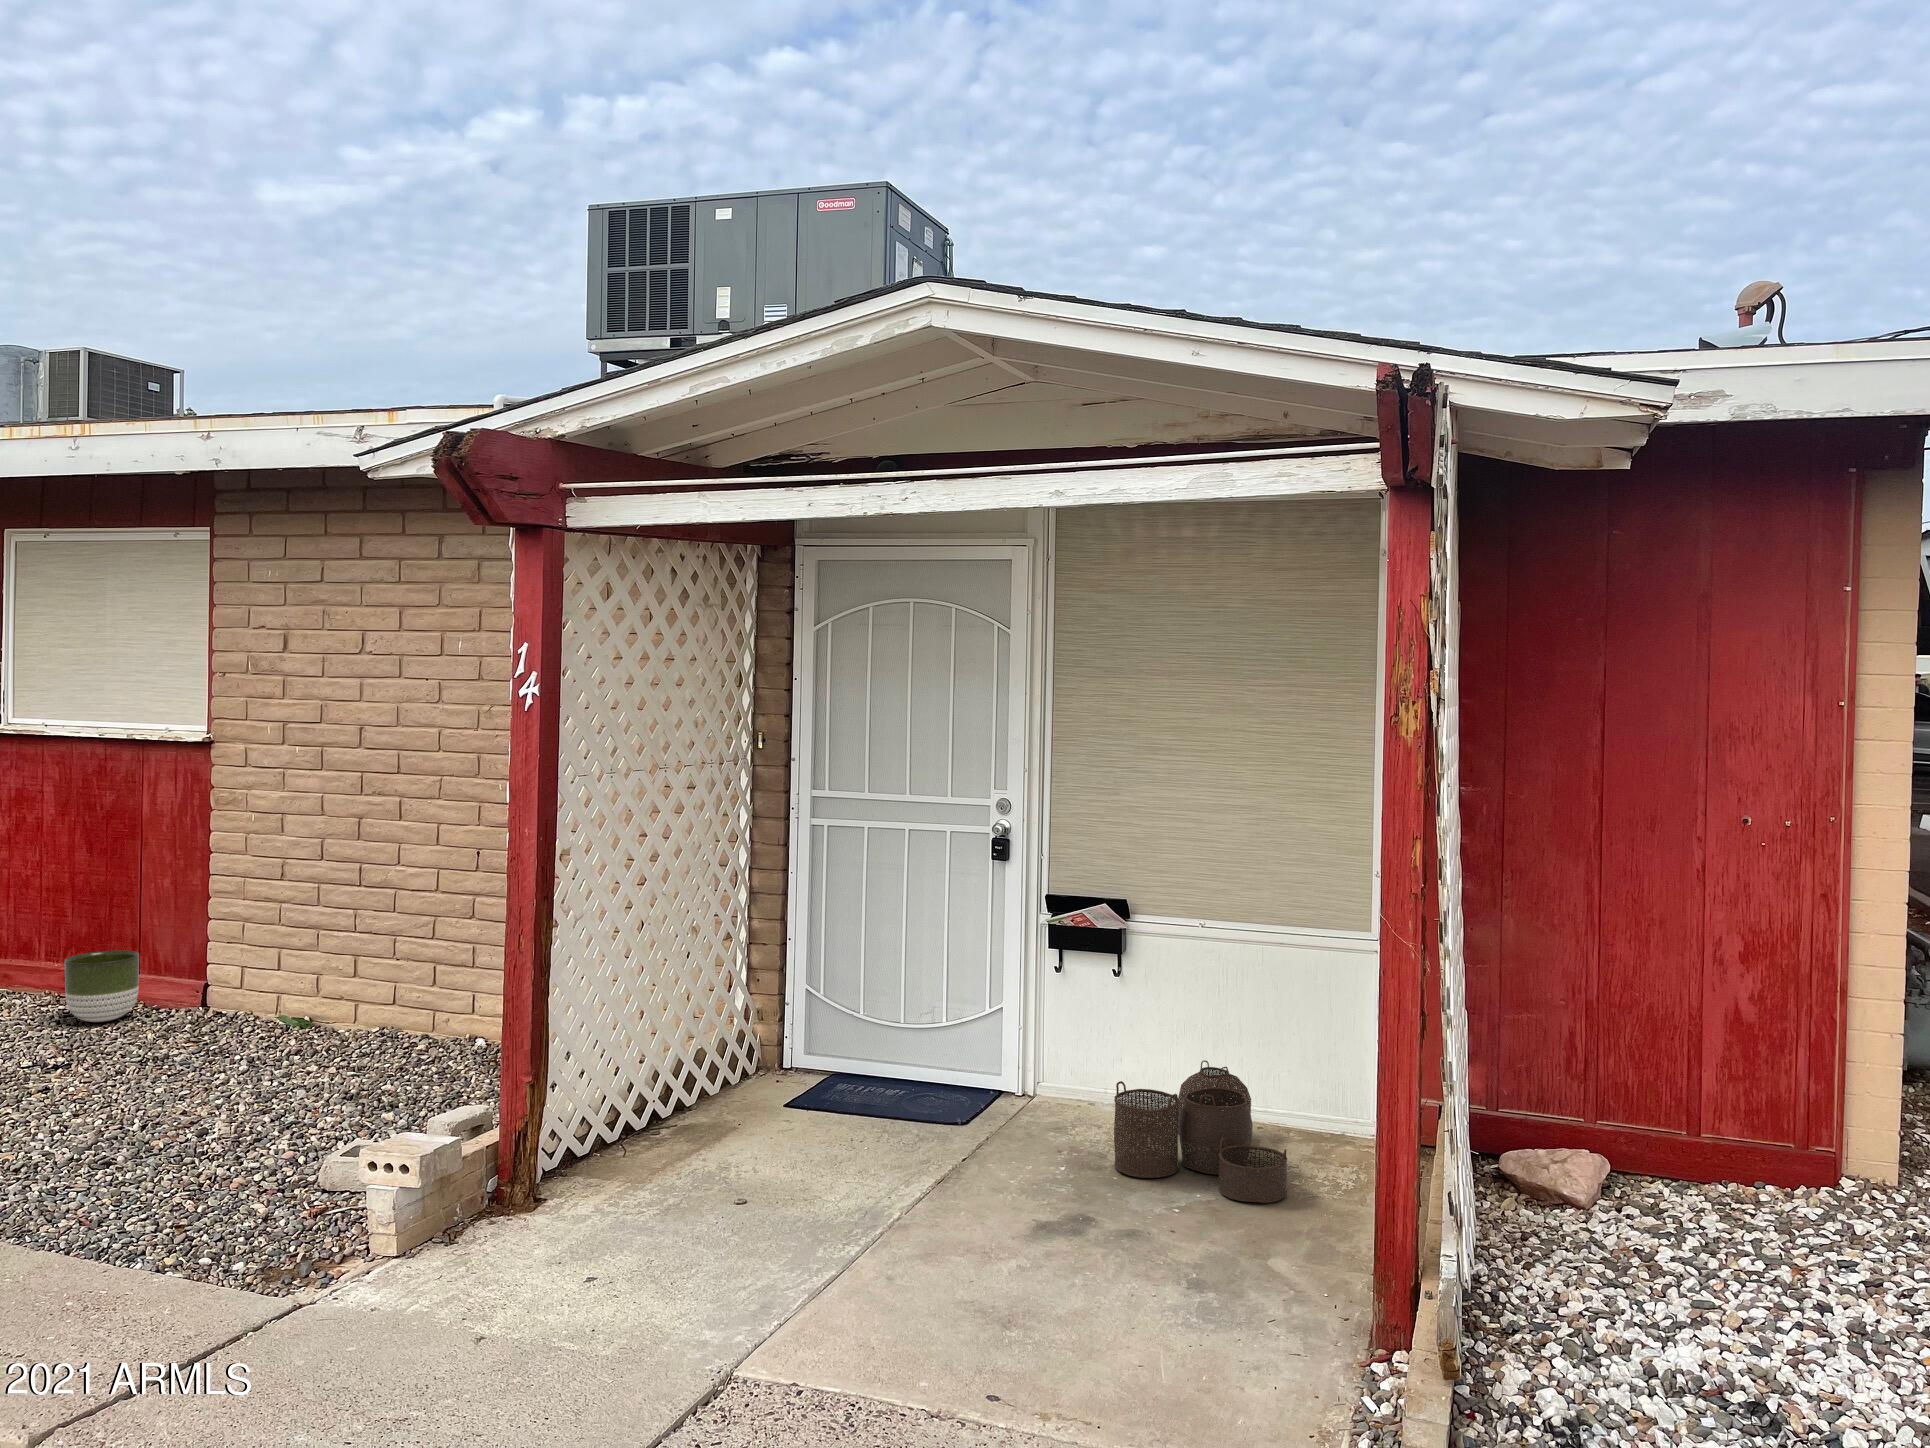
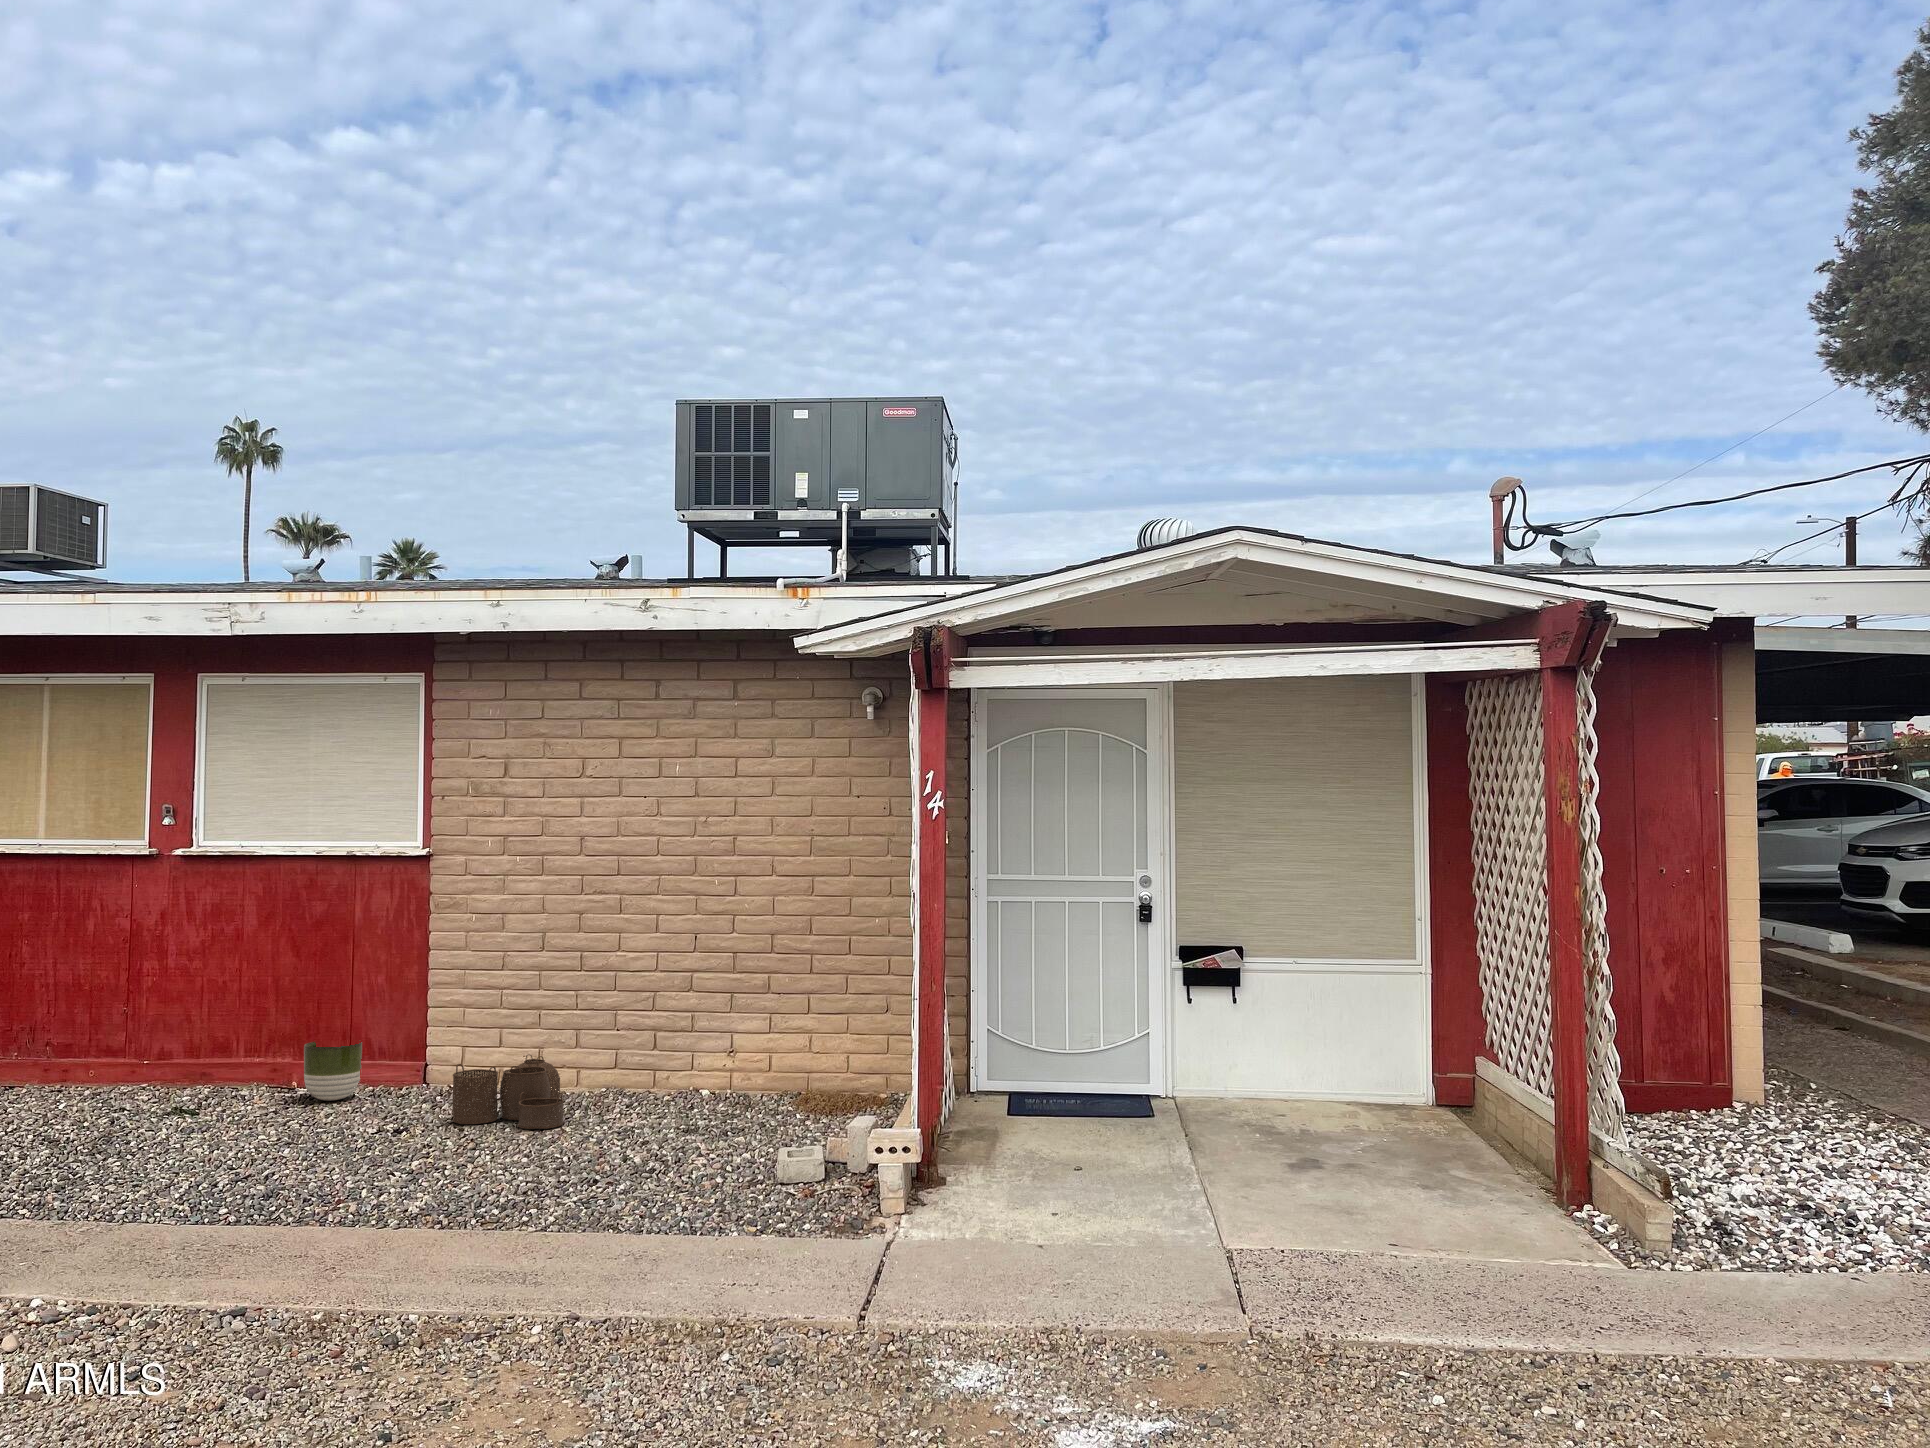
woven basket: present [1114,1060,1287,1203] -> present [453,1054,564,1129]

